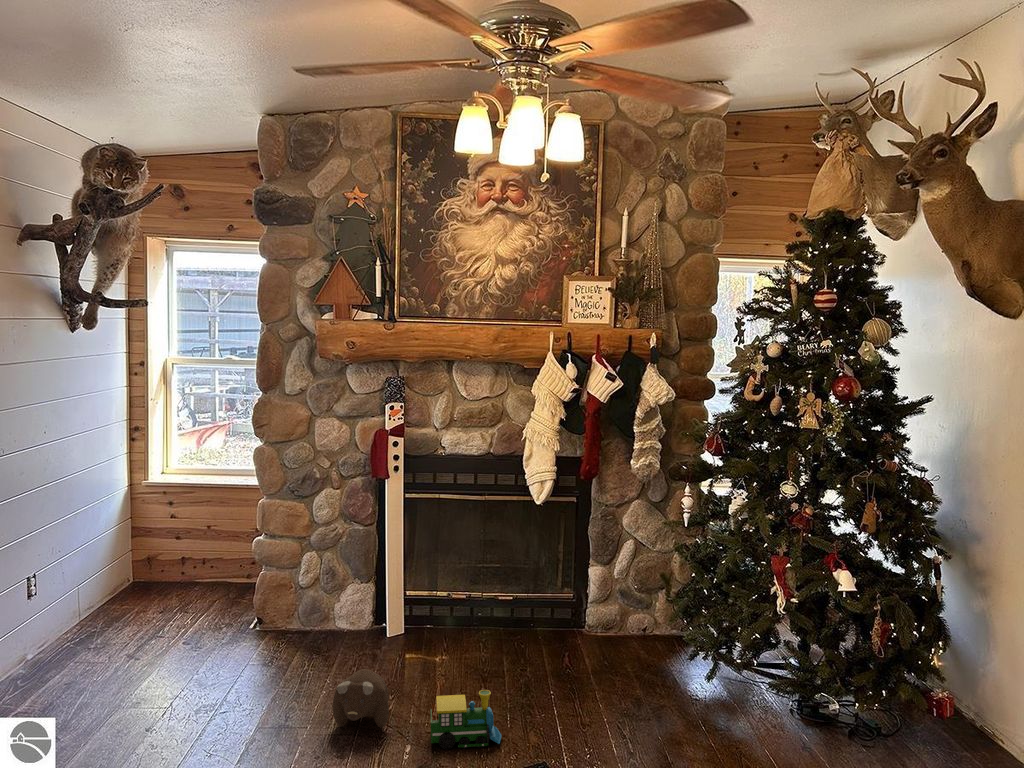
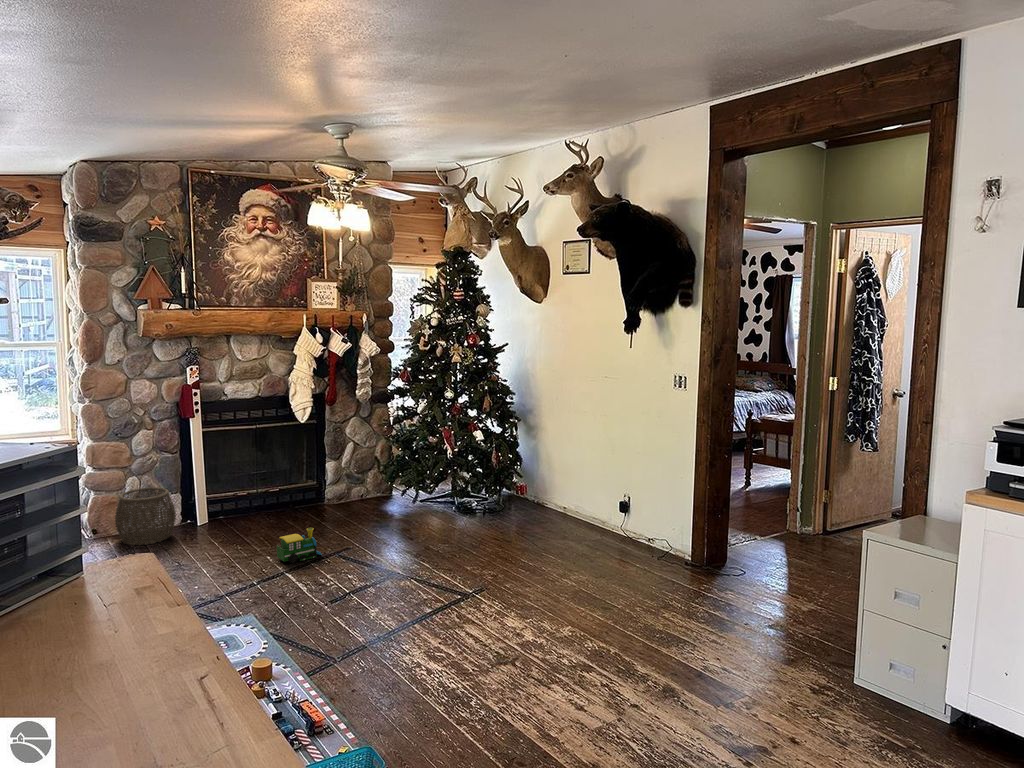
woven basket: none [267,571,348,657] -> present [115,487,176,545]
plush toy: present [333,669,389,727] -> none [213,531,250,567]

